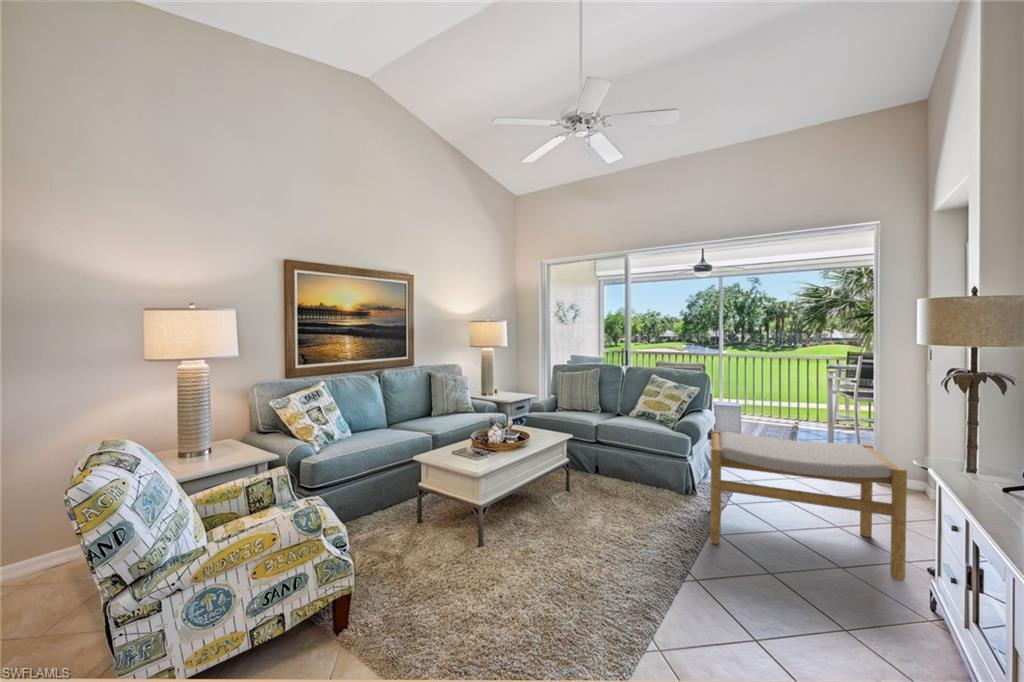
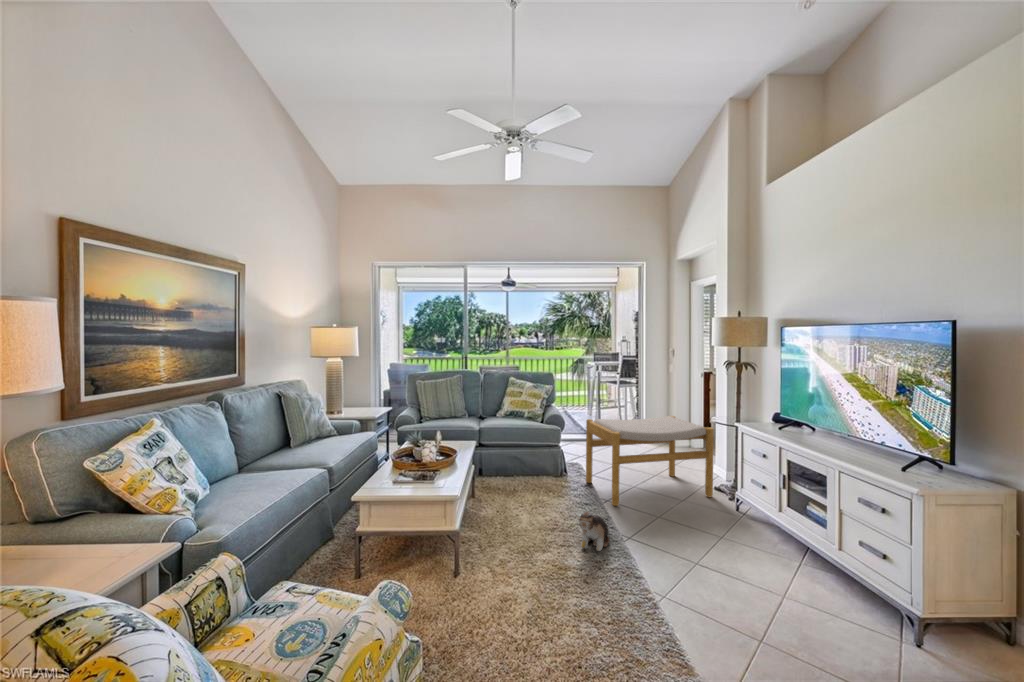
plush toy: none [596,526,668,578] -> present [576,512,610,551]

